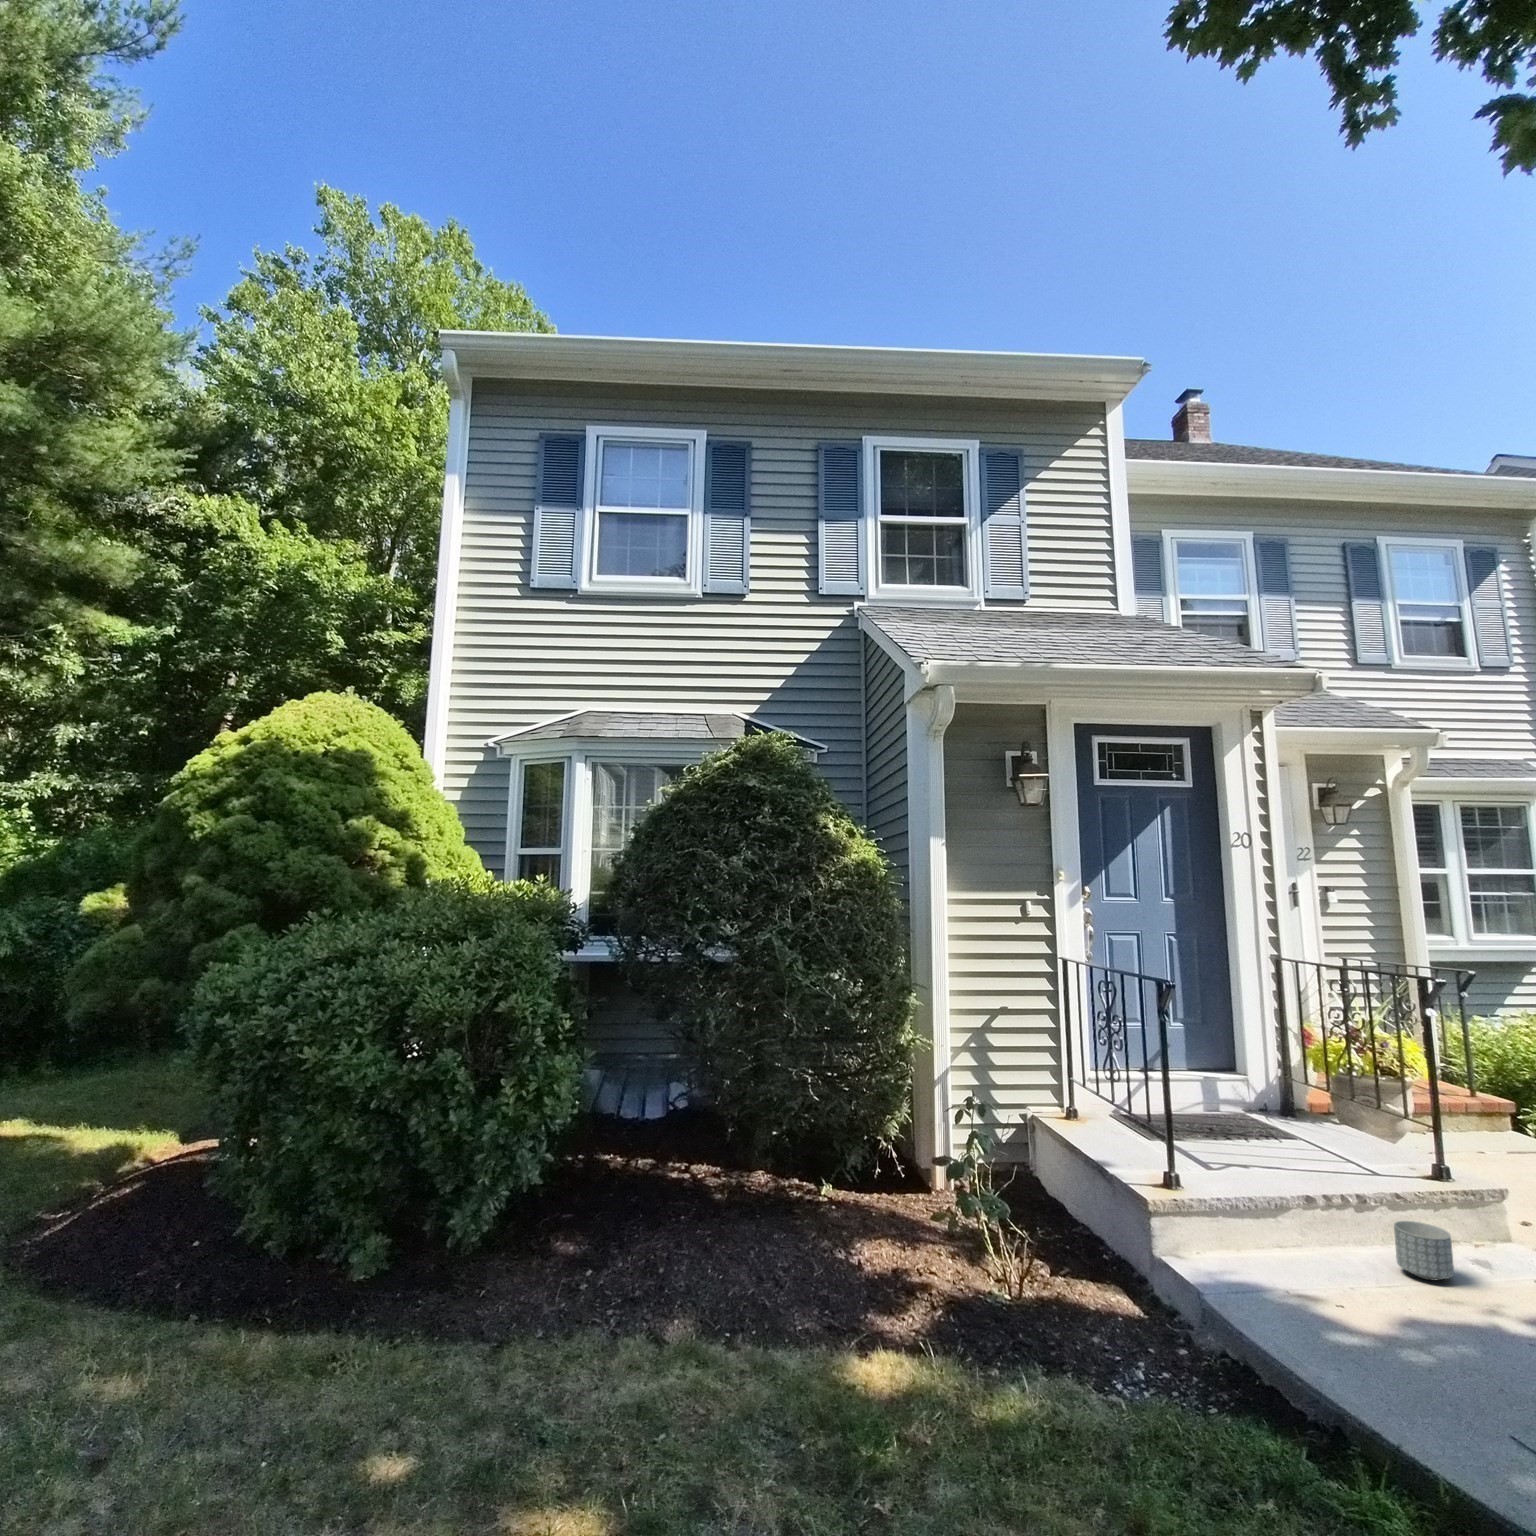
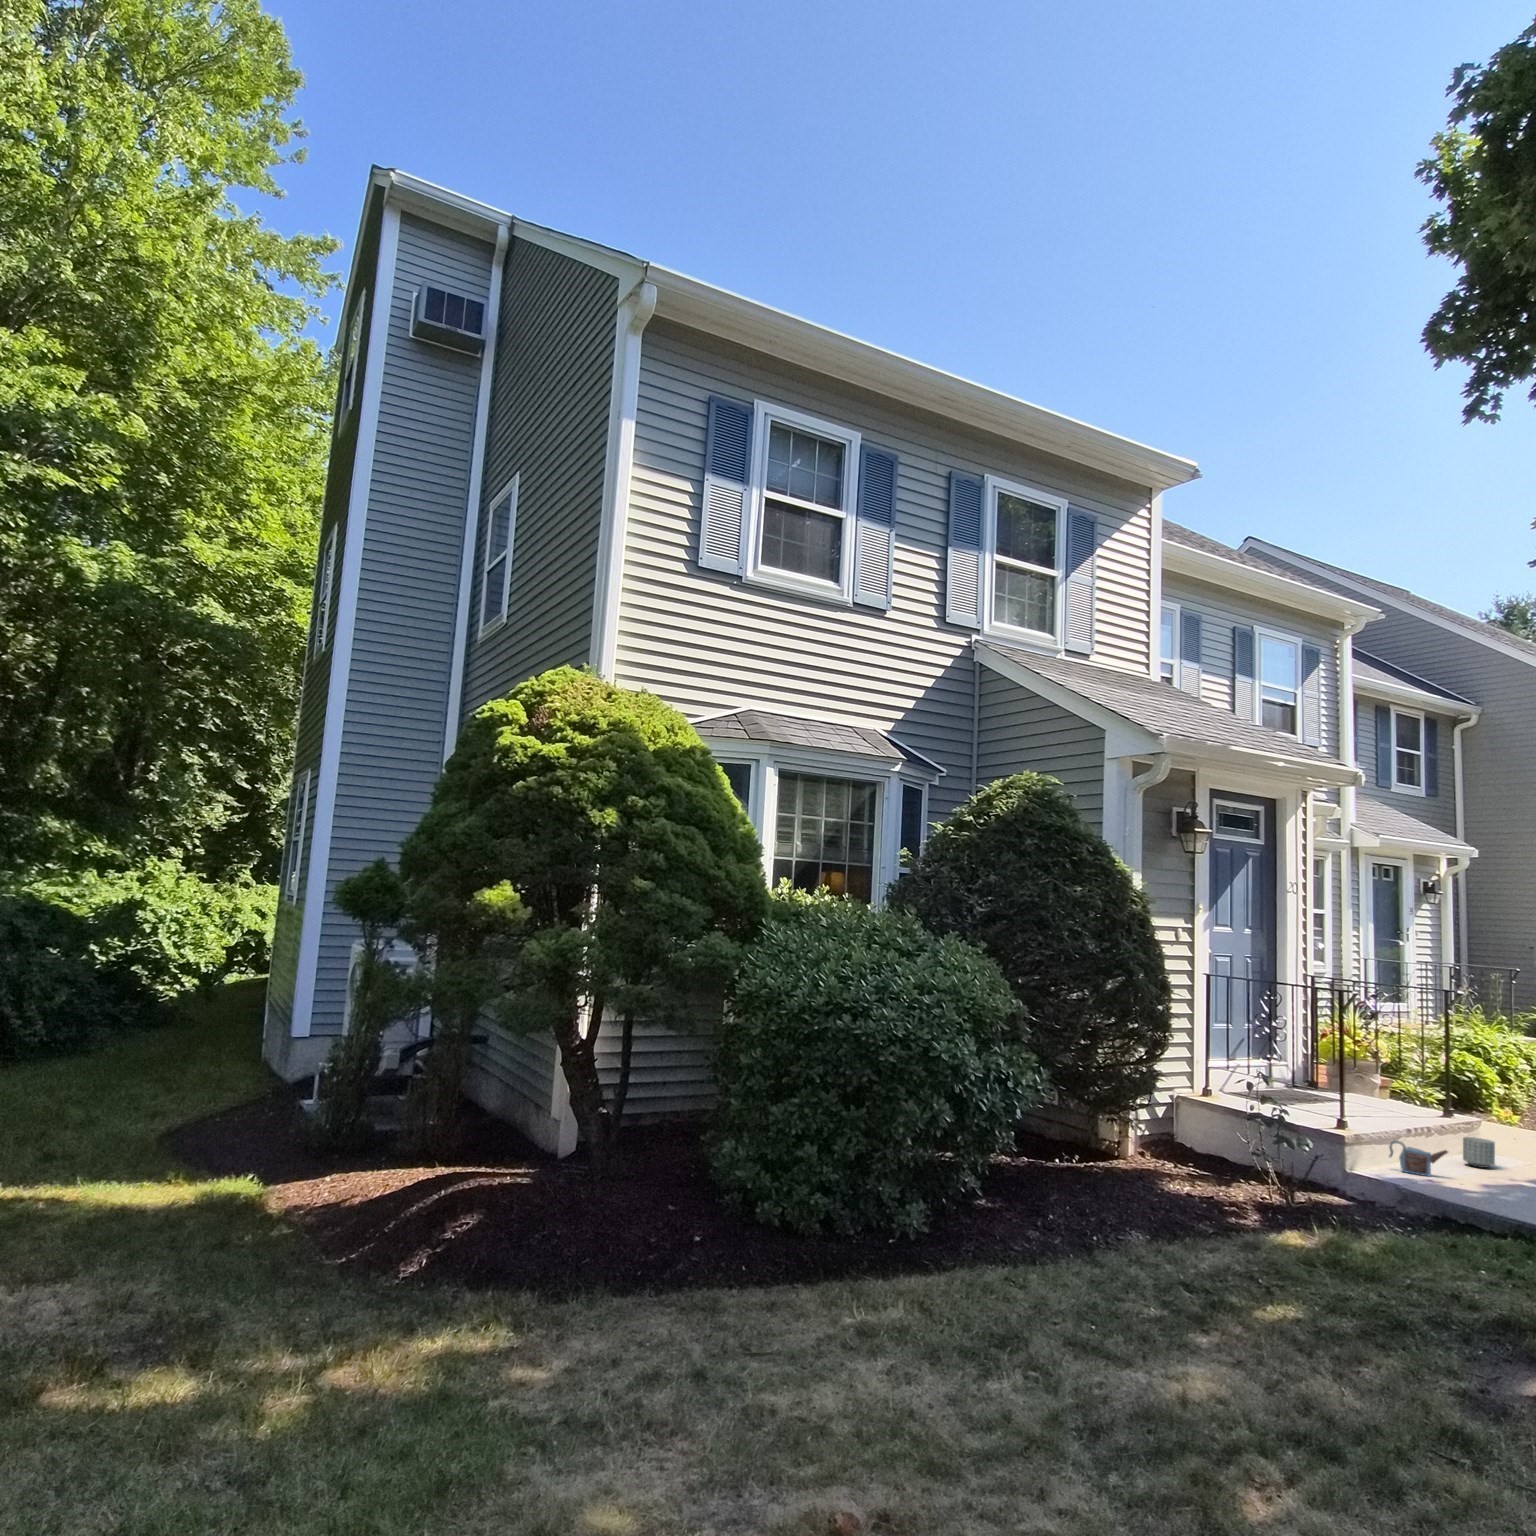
watering can: none [1206,1219,1290,1290] -> present [1389,1141,1448,1176]

